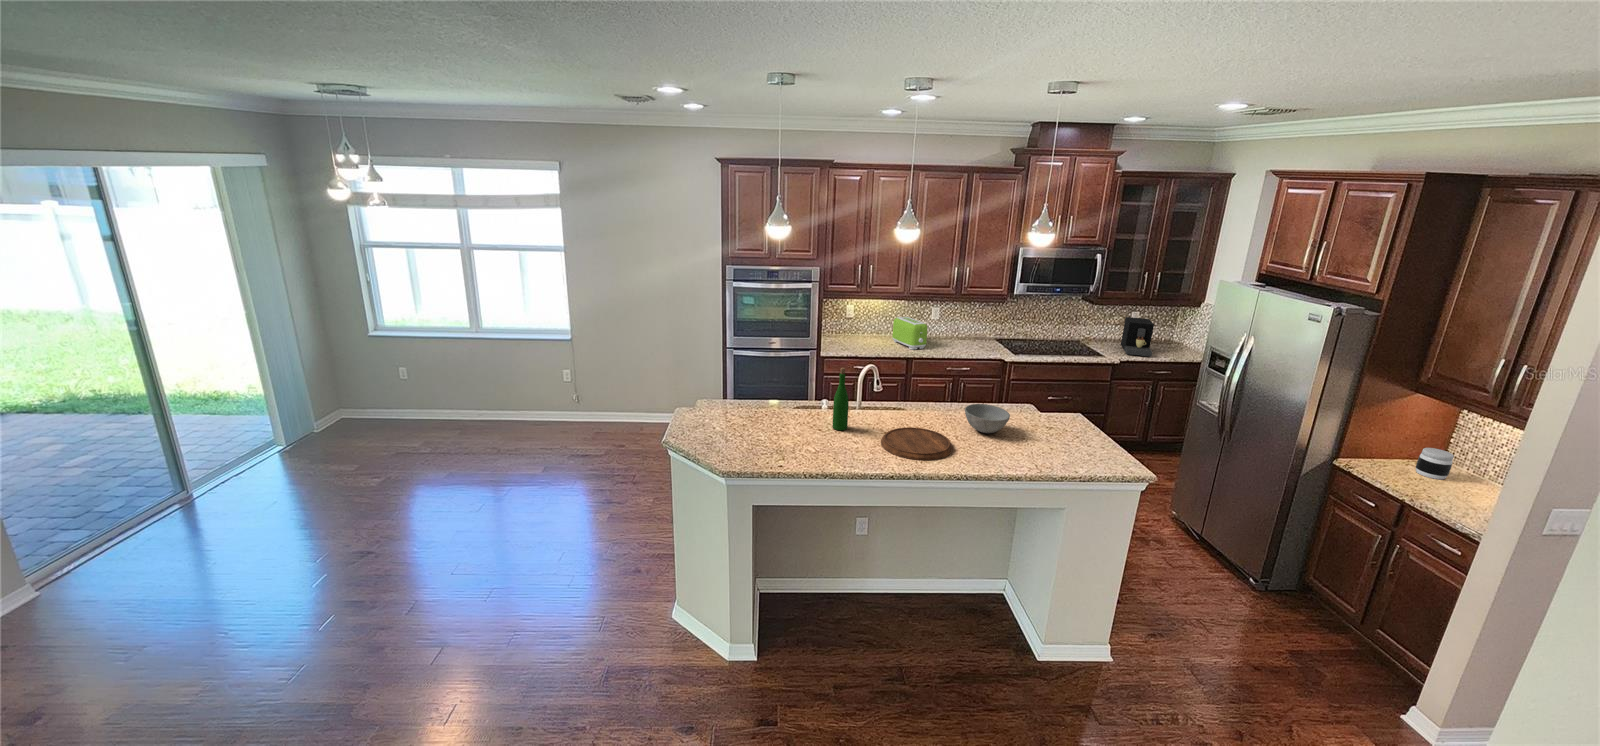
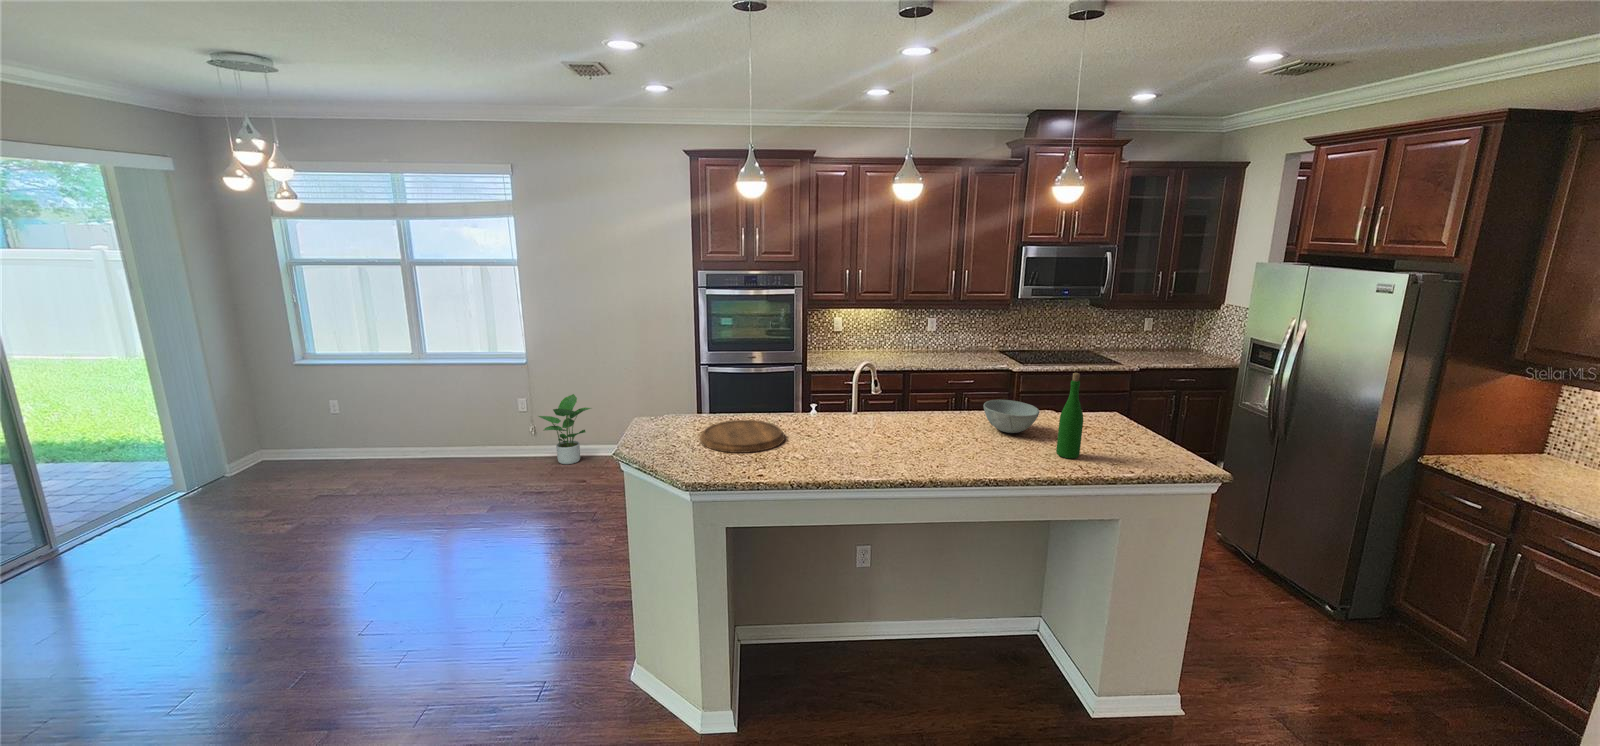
toaster: present [892,317,927,349] -> none [885,326,923,361]
coffee maker: present [1121,317,1154,356] -> none [1133,321,1171,361]
wine bottle: present [832,368,849,430] -> present [1056,373,1083,458]
potted plant: none [580,369,628,431] -> present [539,394,591,464]
cutting board: present [881,427,953,460] -> present [700,420,785,453]
jar: present [1416,448,1454,479] -> none [1519,437,1567,474]

